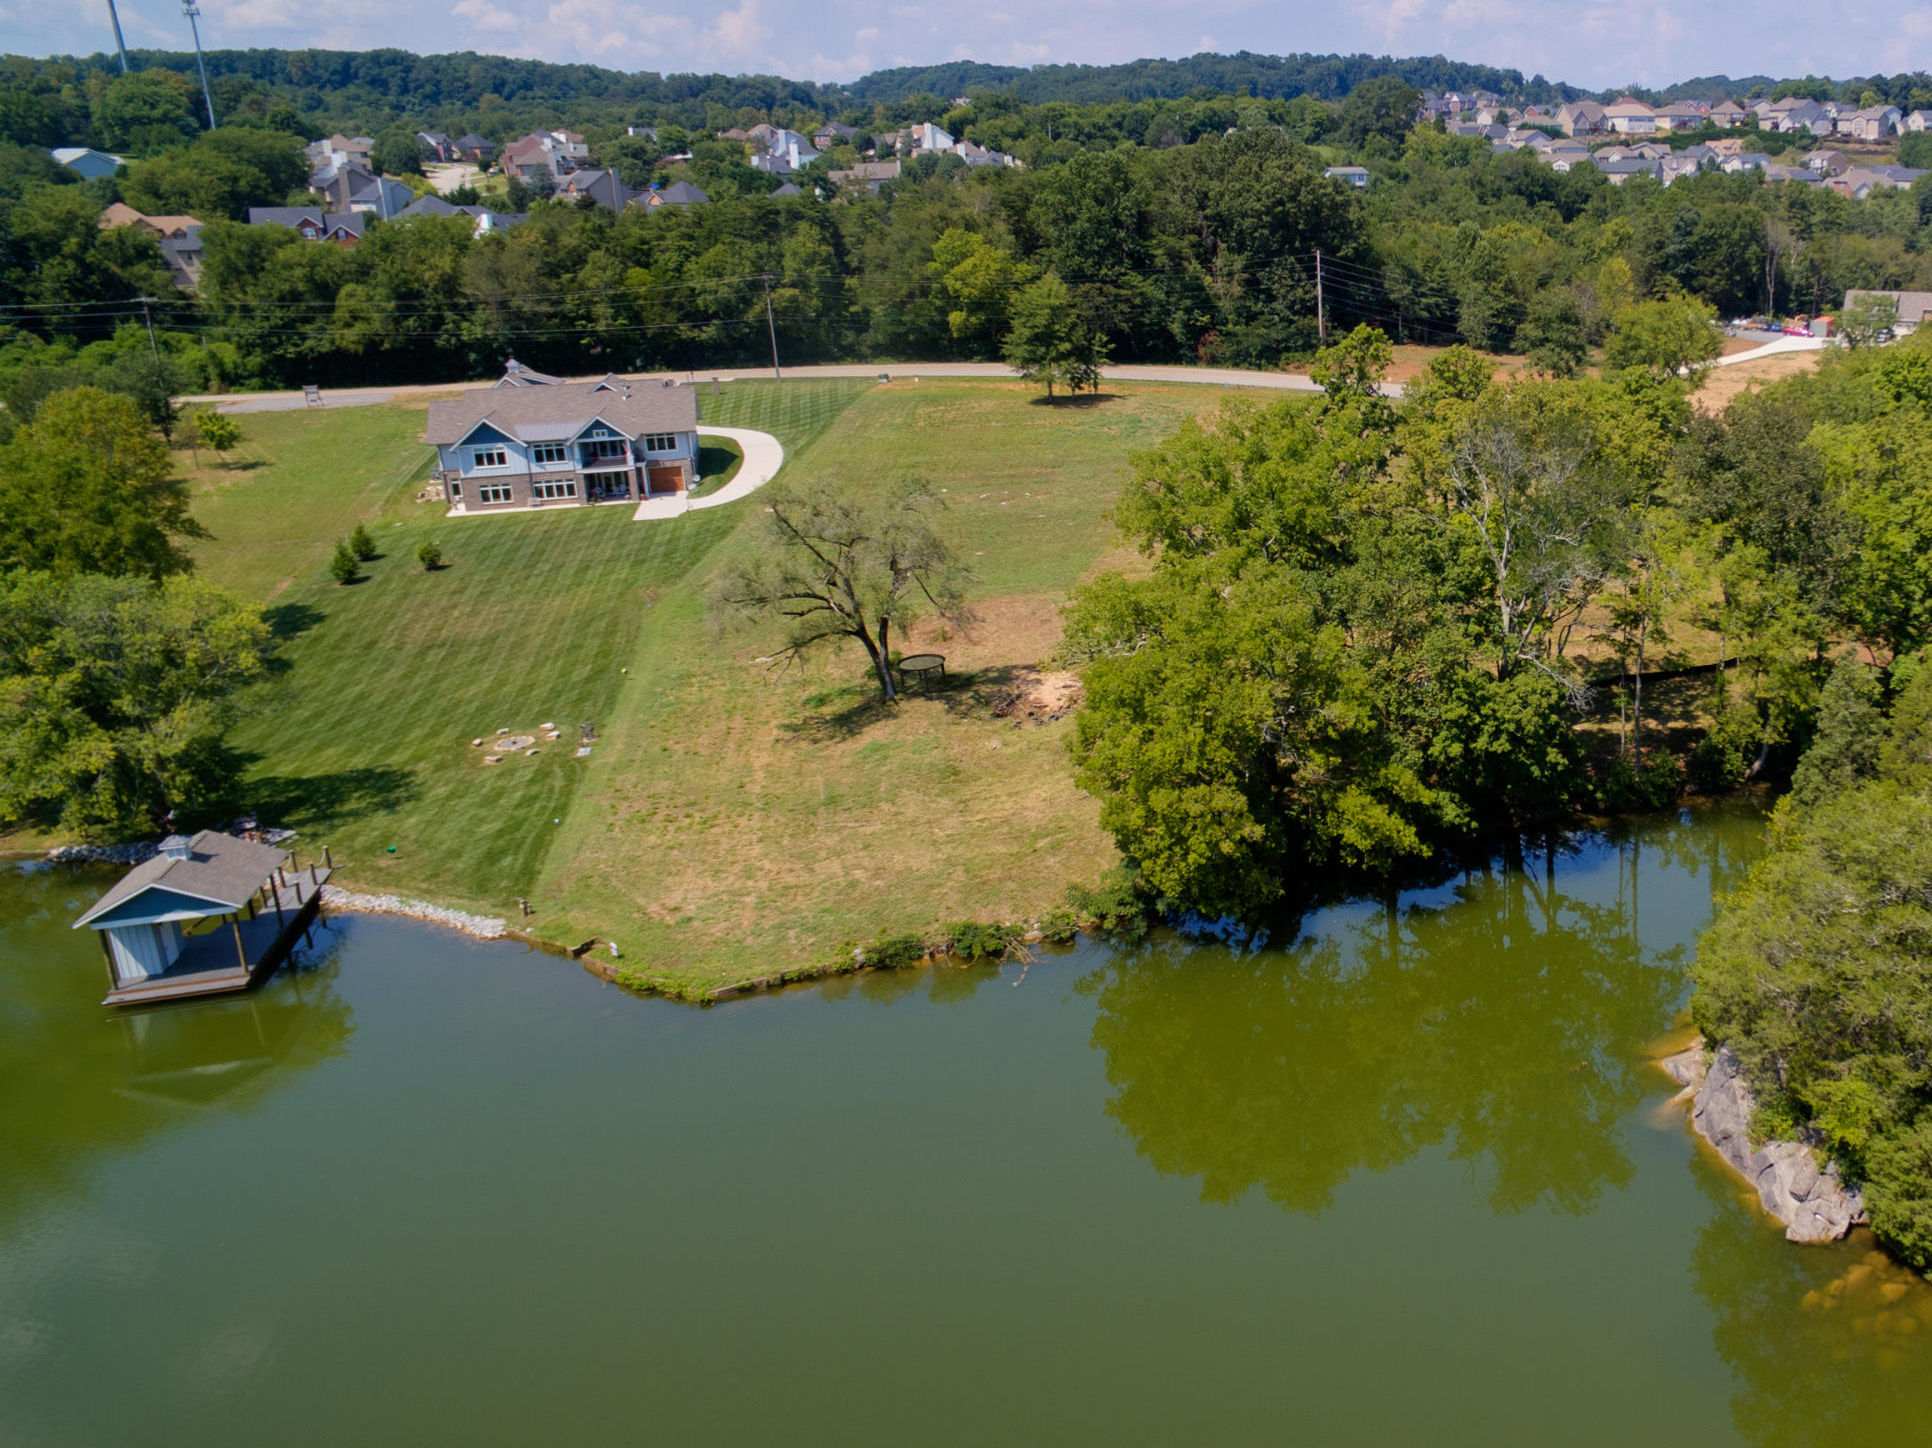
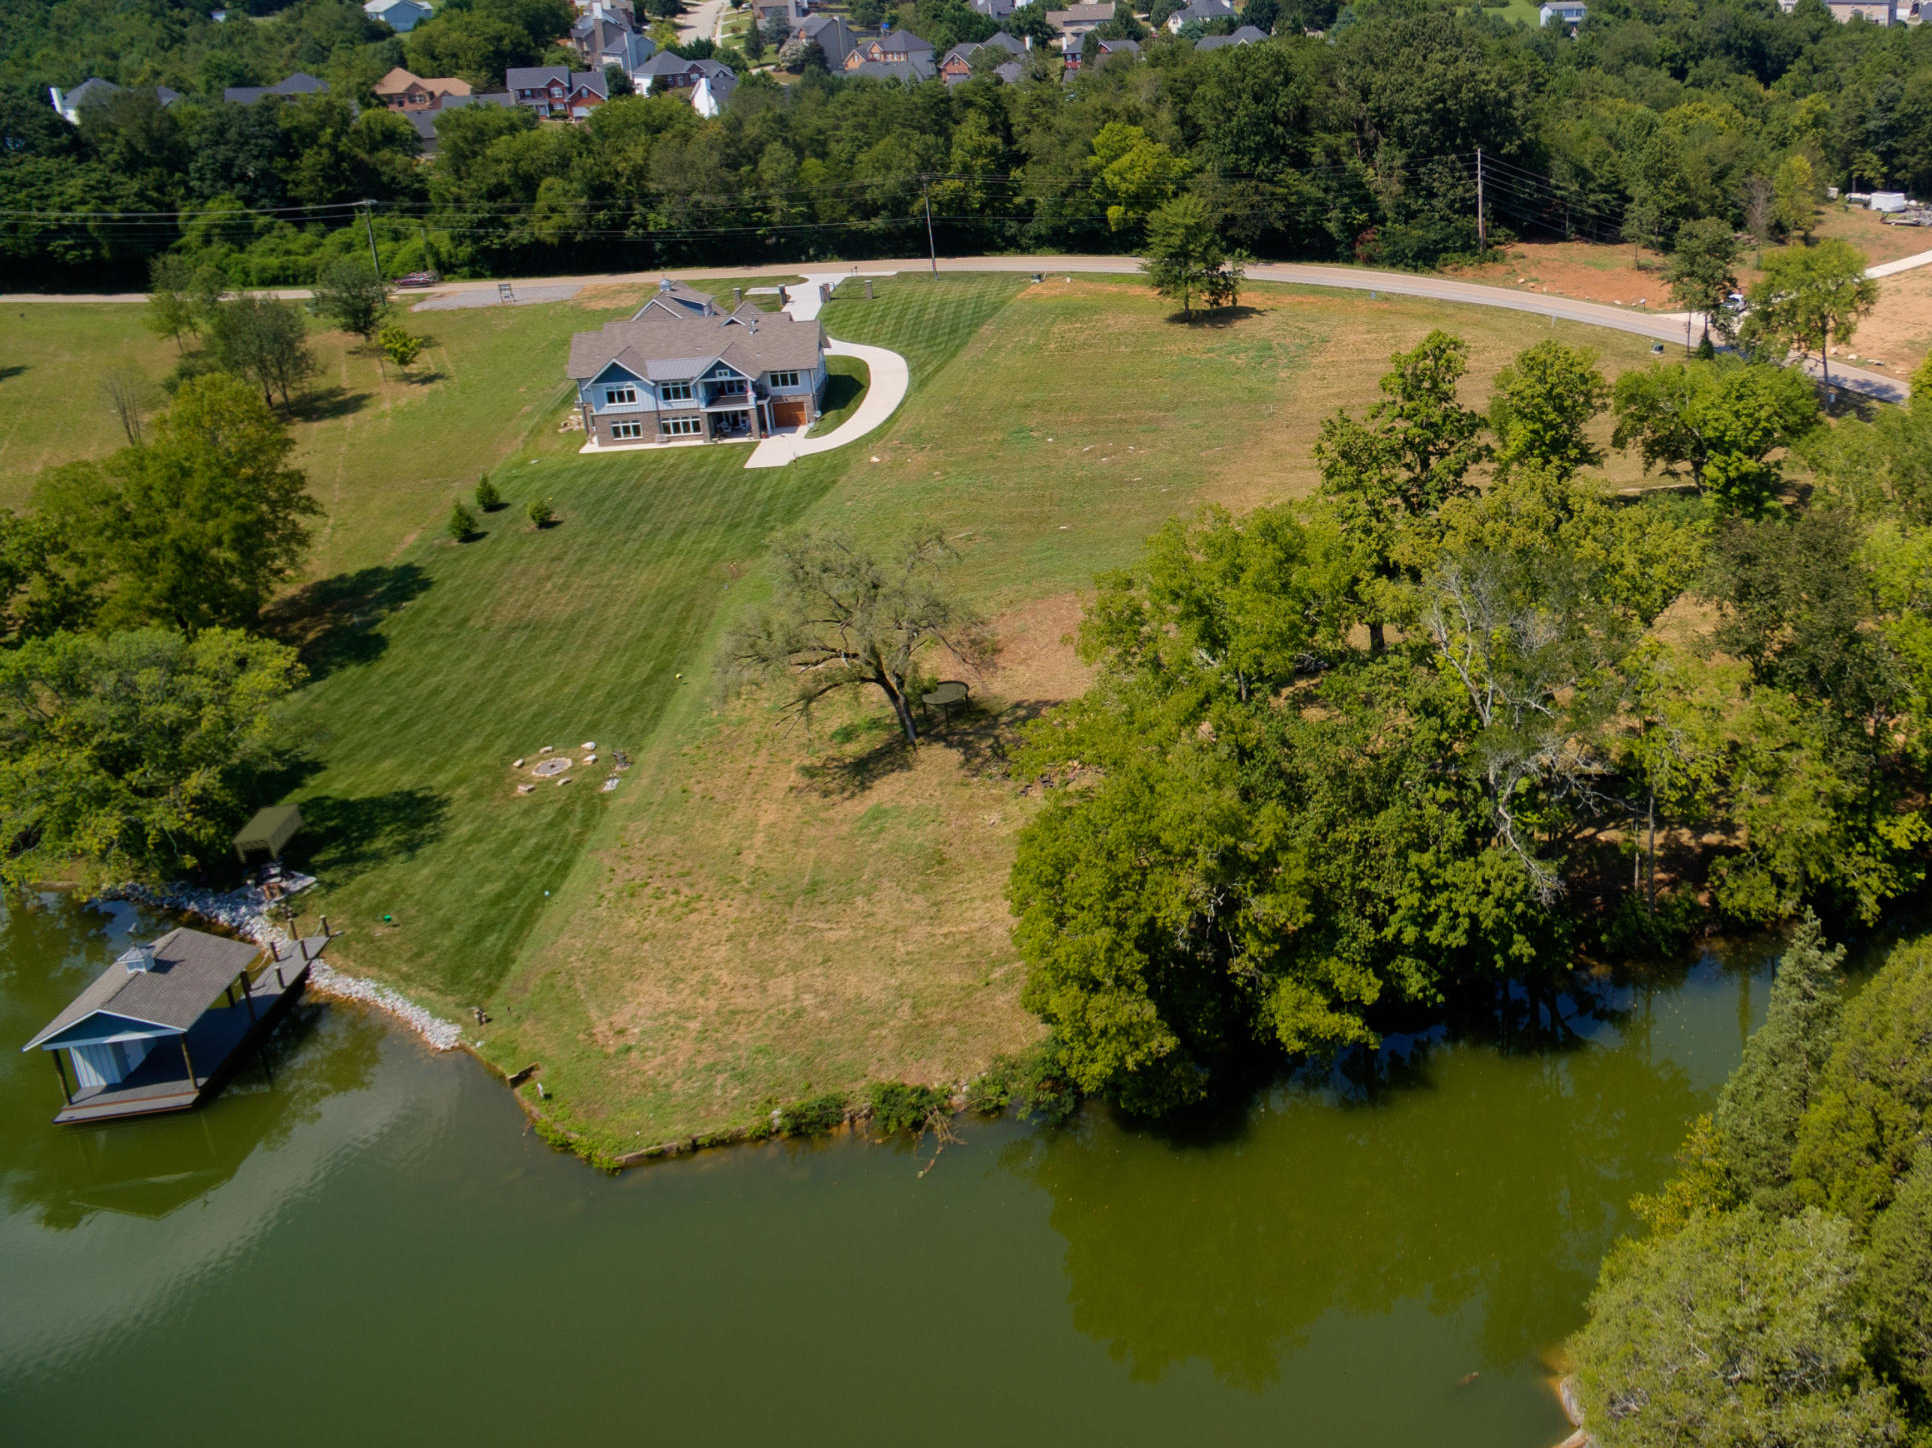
storage bench: none [202,769,267,821] -> present [233,804,302,860]

